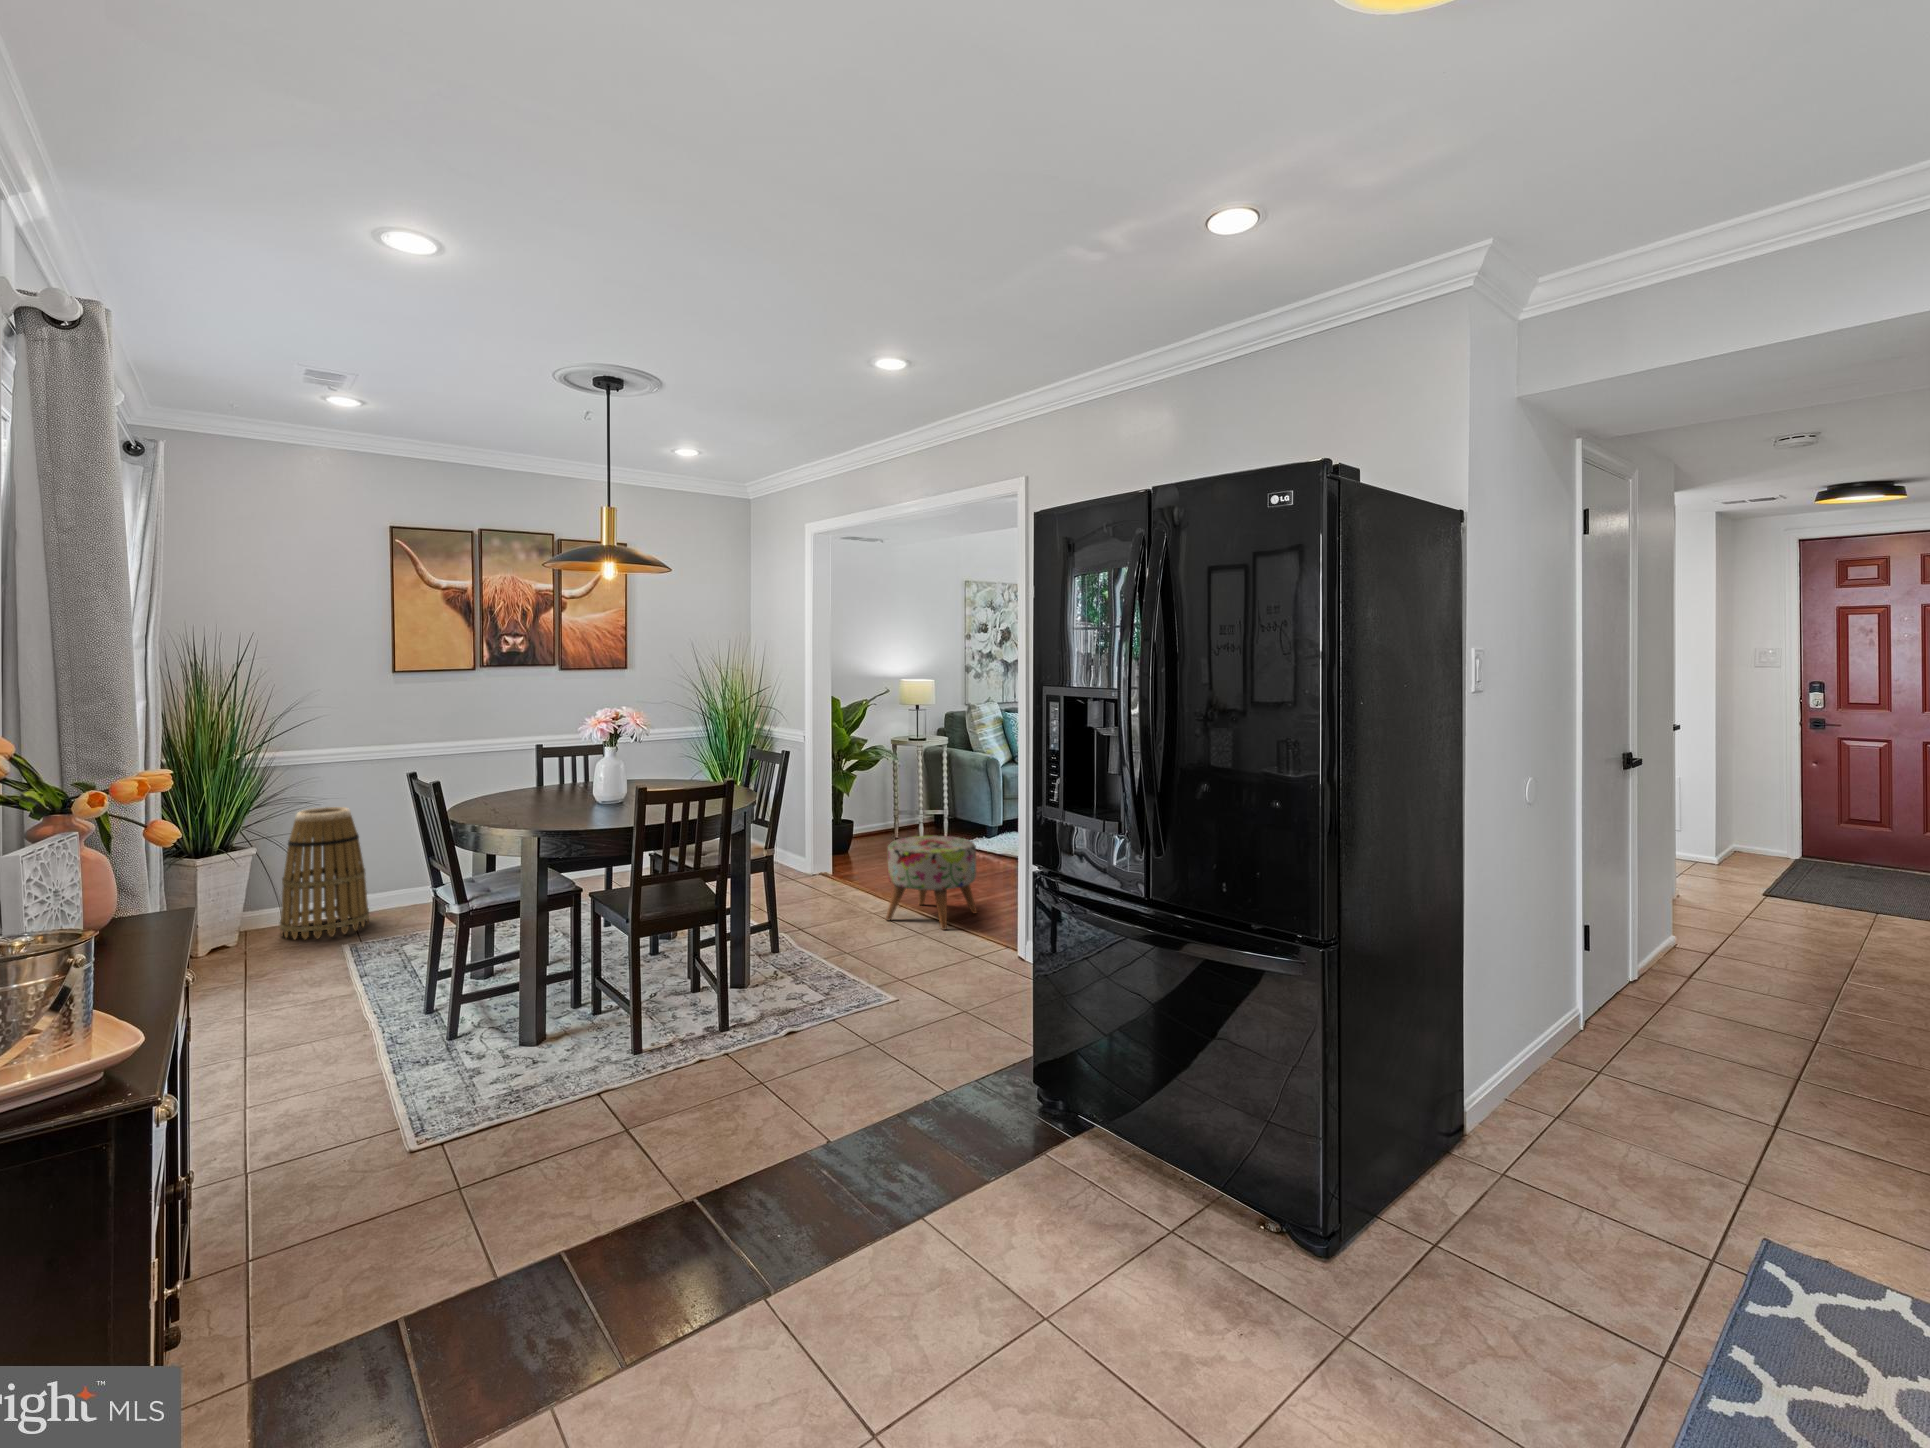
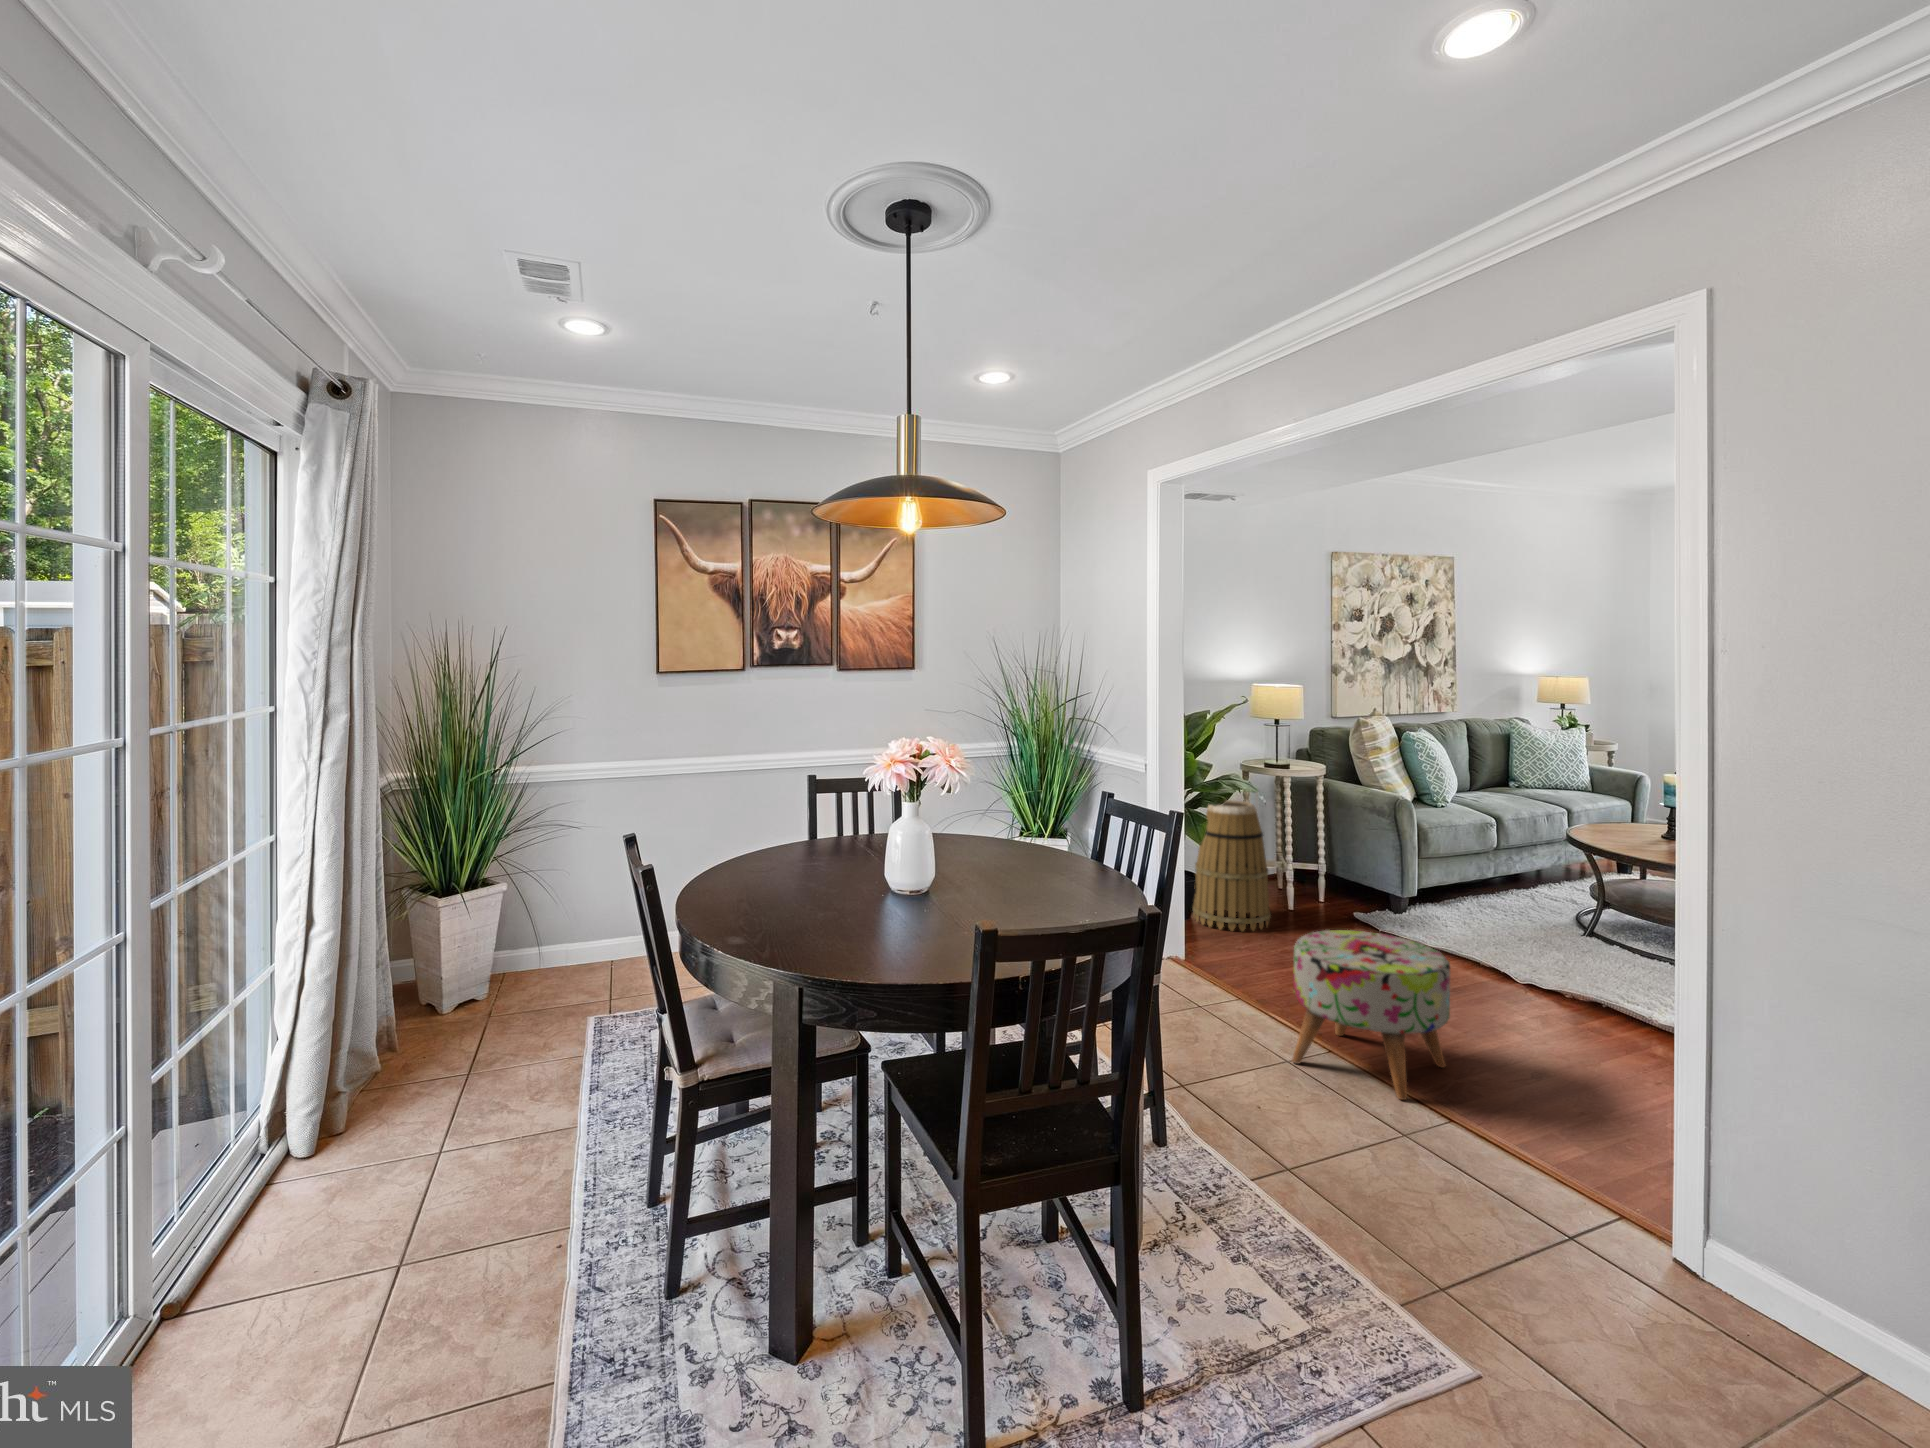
basket: present [280,807,369,939] -> present [1192,800,1271,931]

